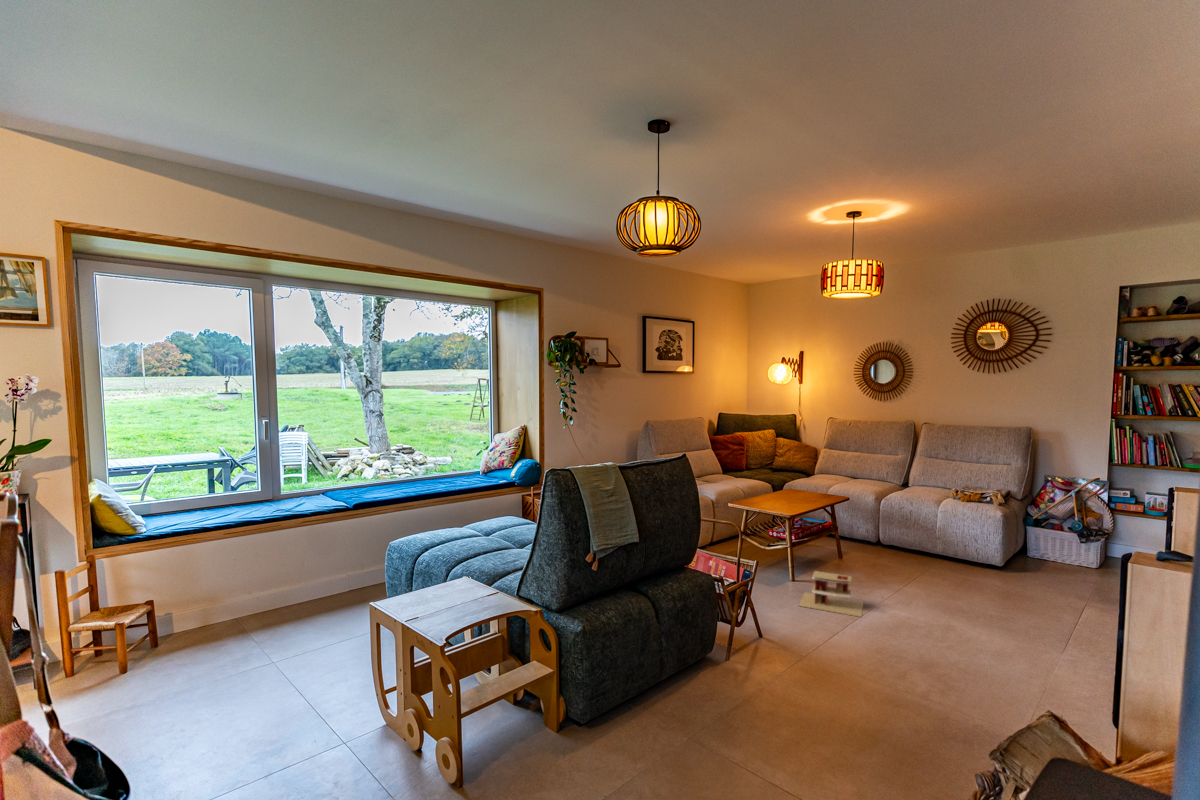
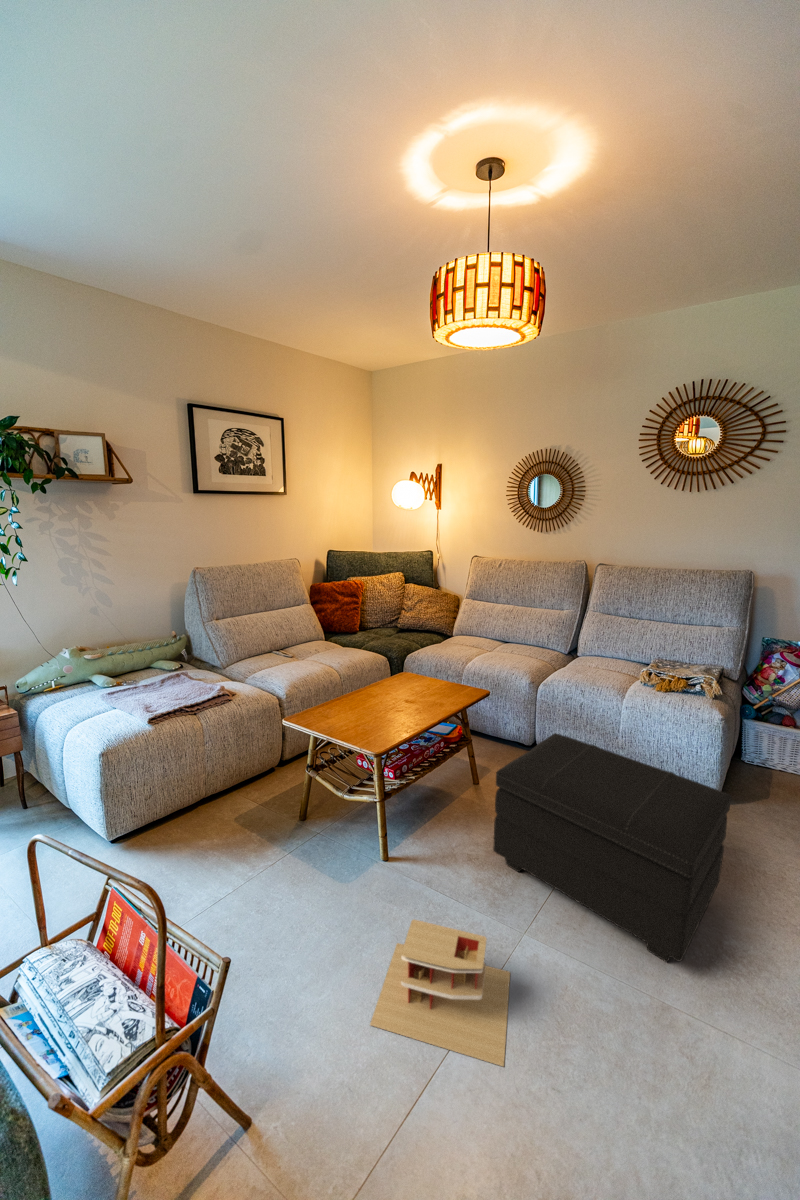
footstool: none [852,514,987,606] -> present [493,733,731,962]

